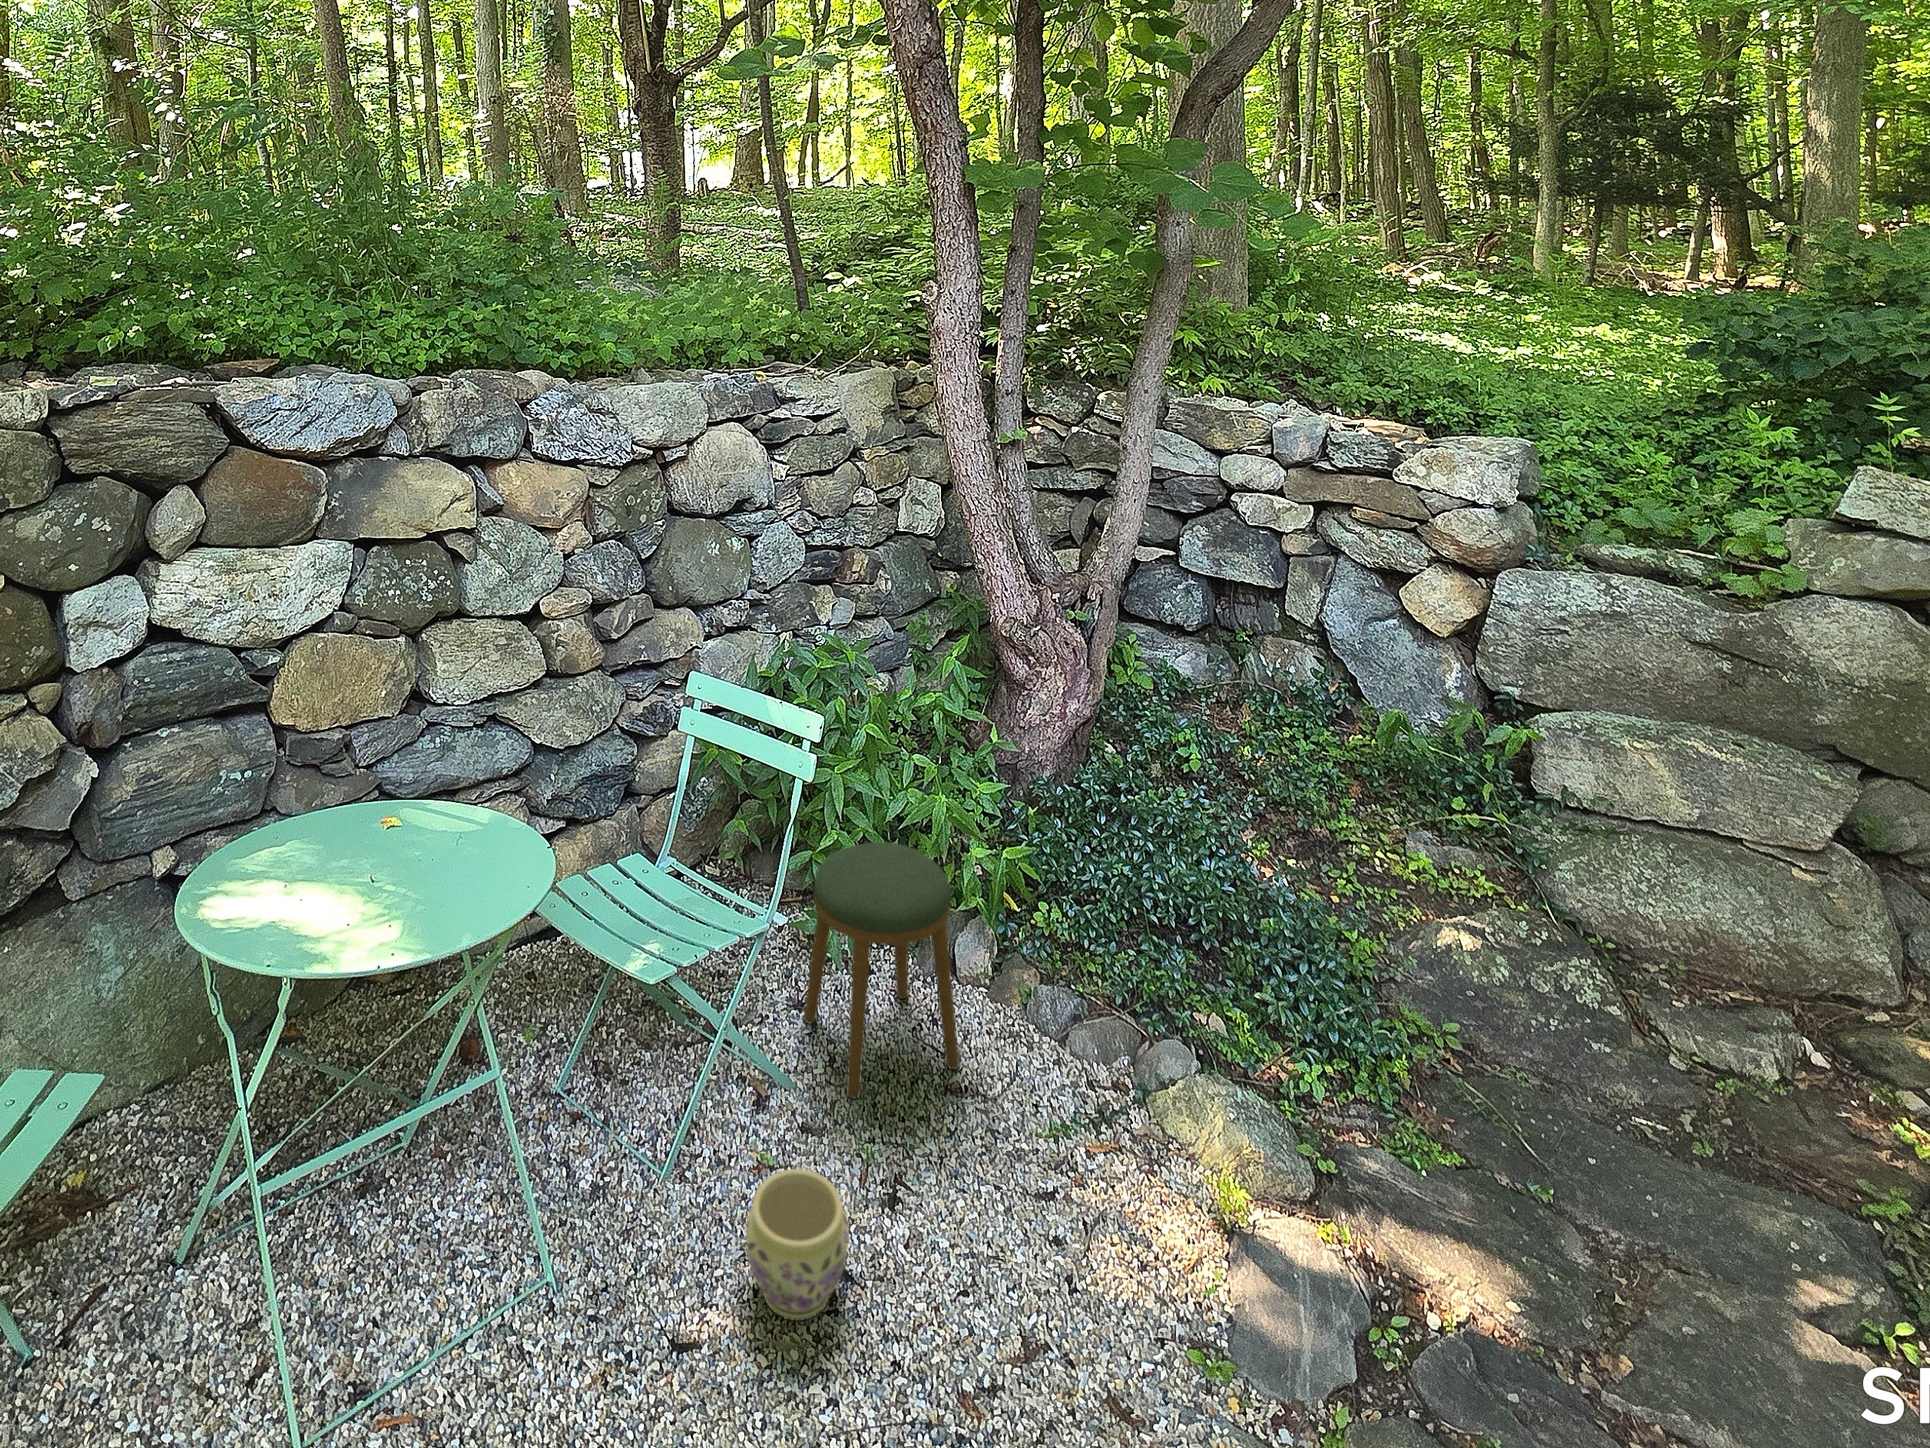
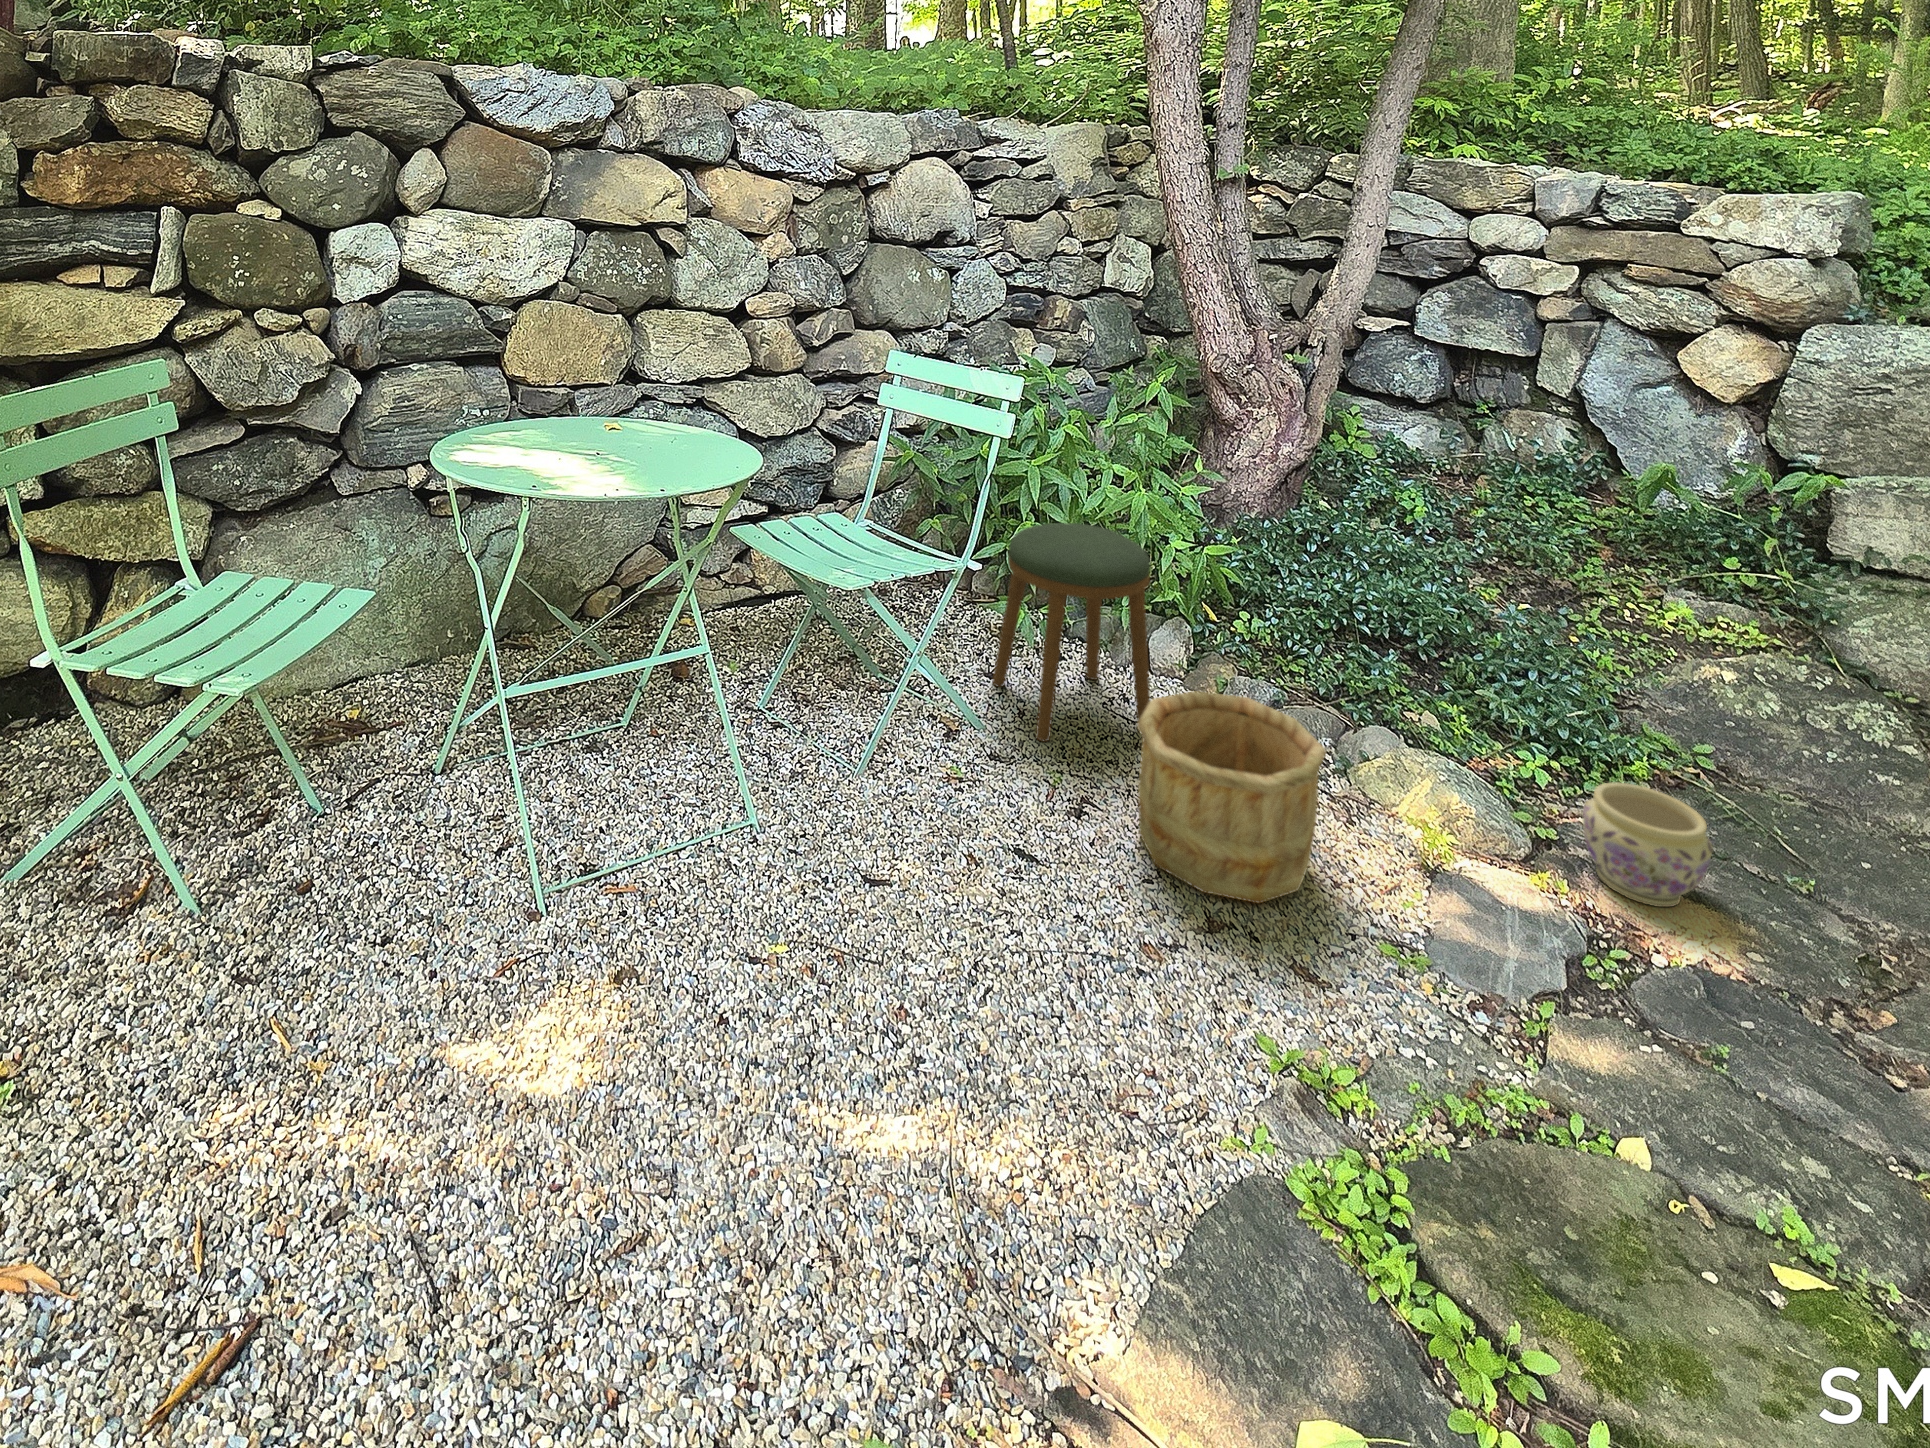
wooden bucket: none [939,1051,1116,1304] -> present [1137,691,1326,903]
planter: present [746,1169,849,1321] -> present [1583,783,1712,907]

